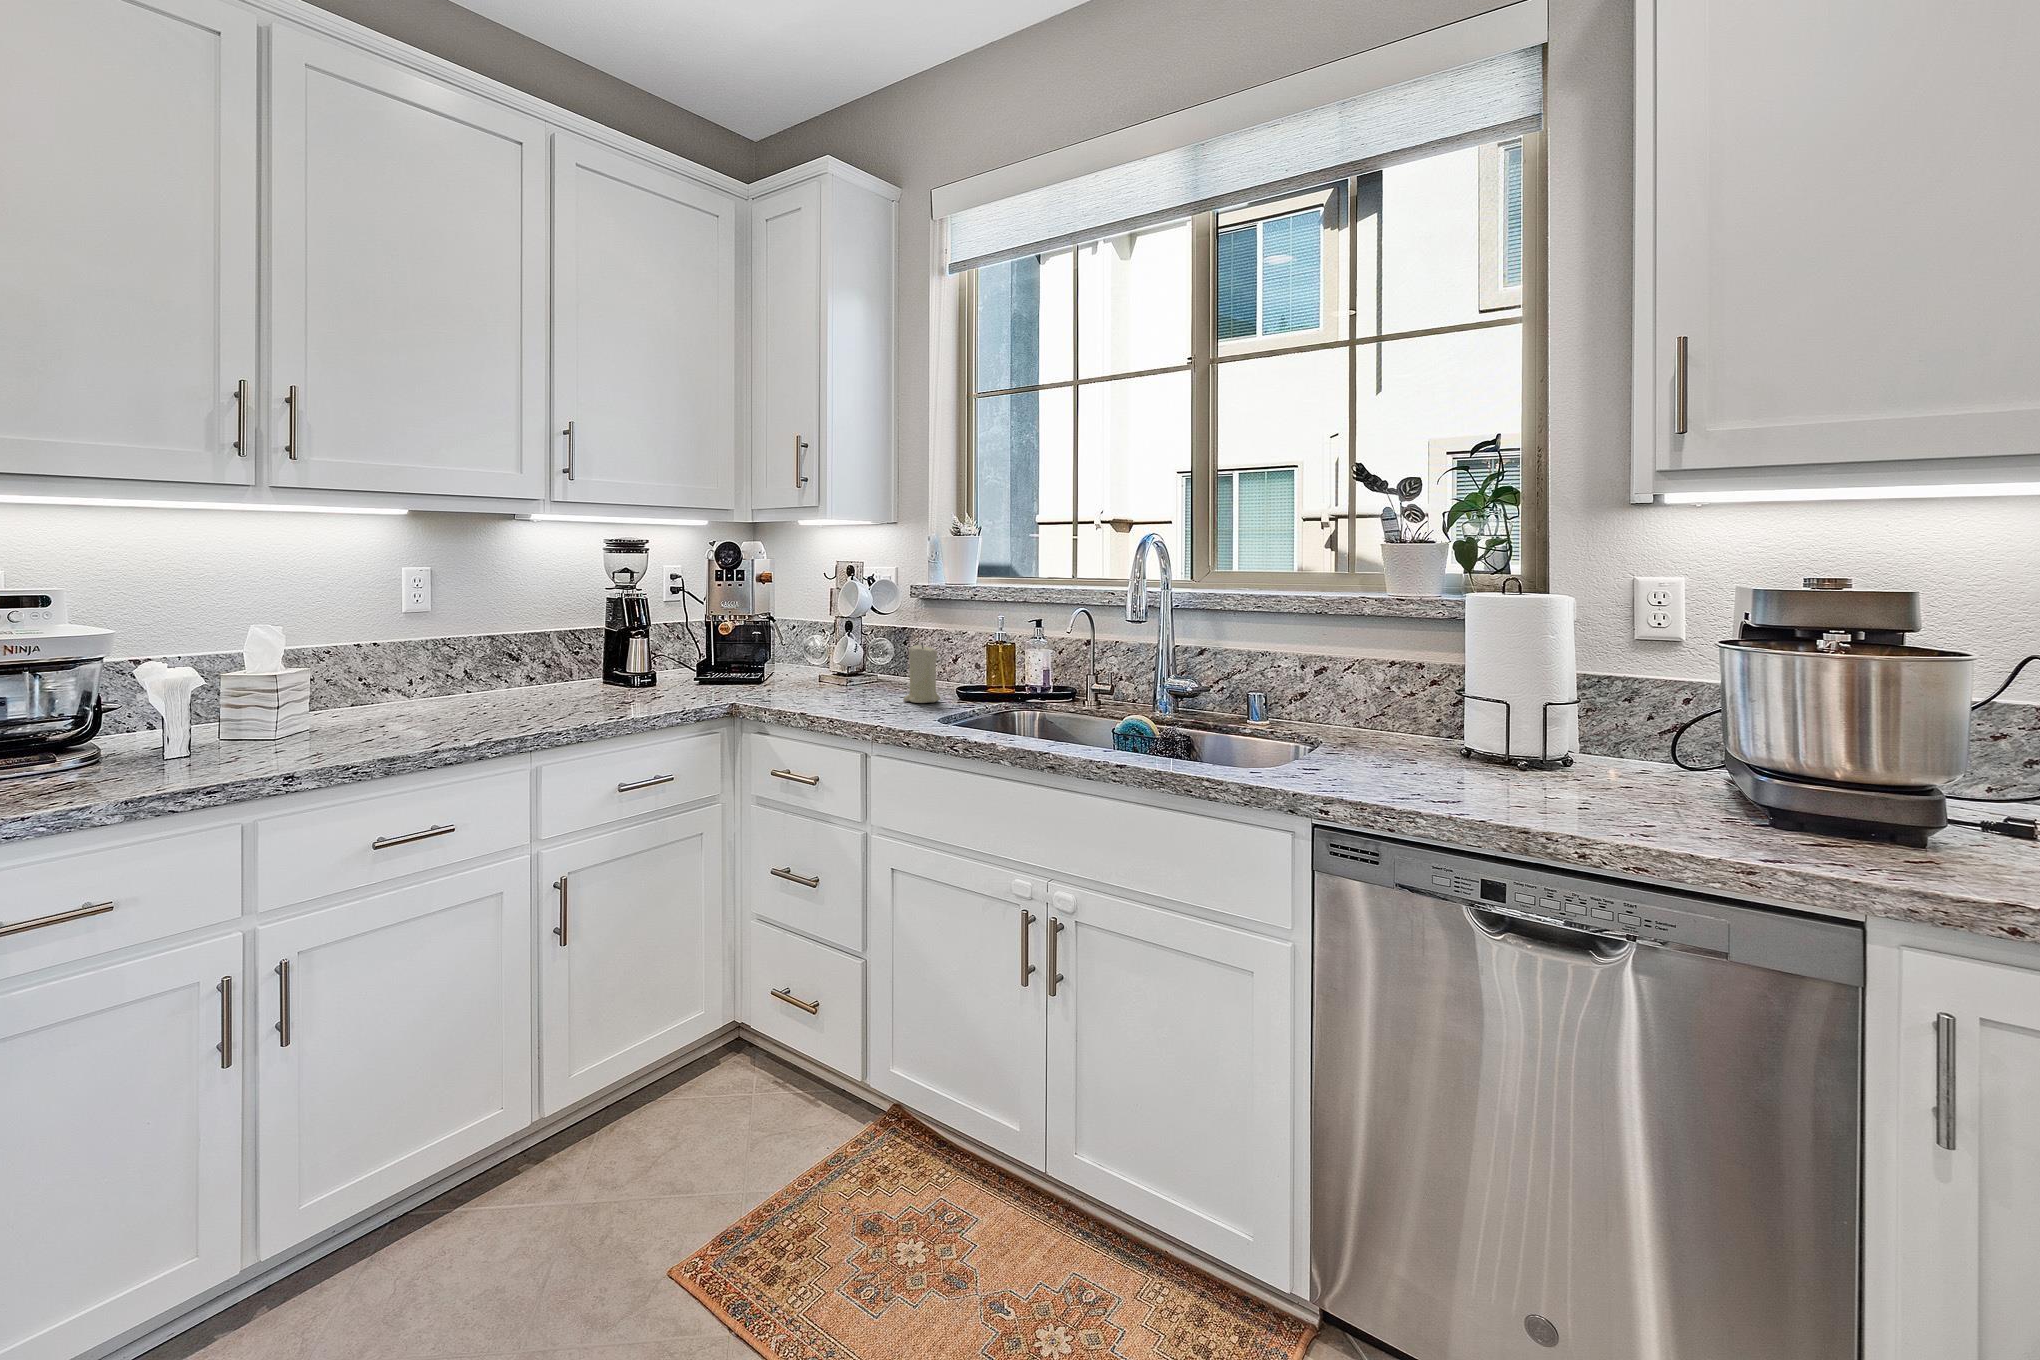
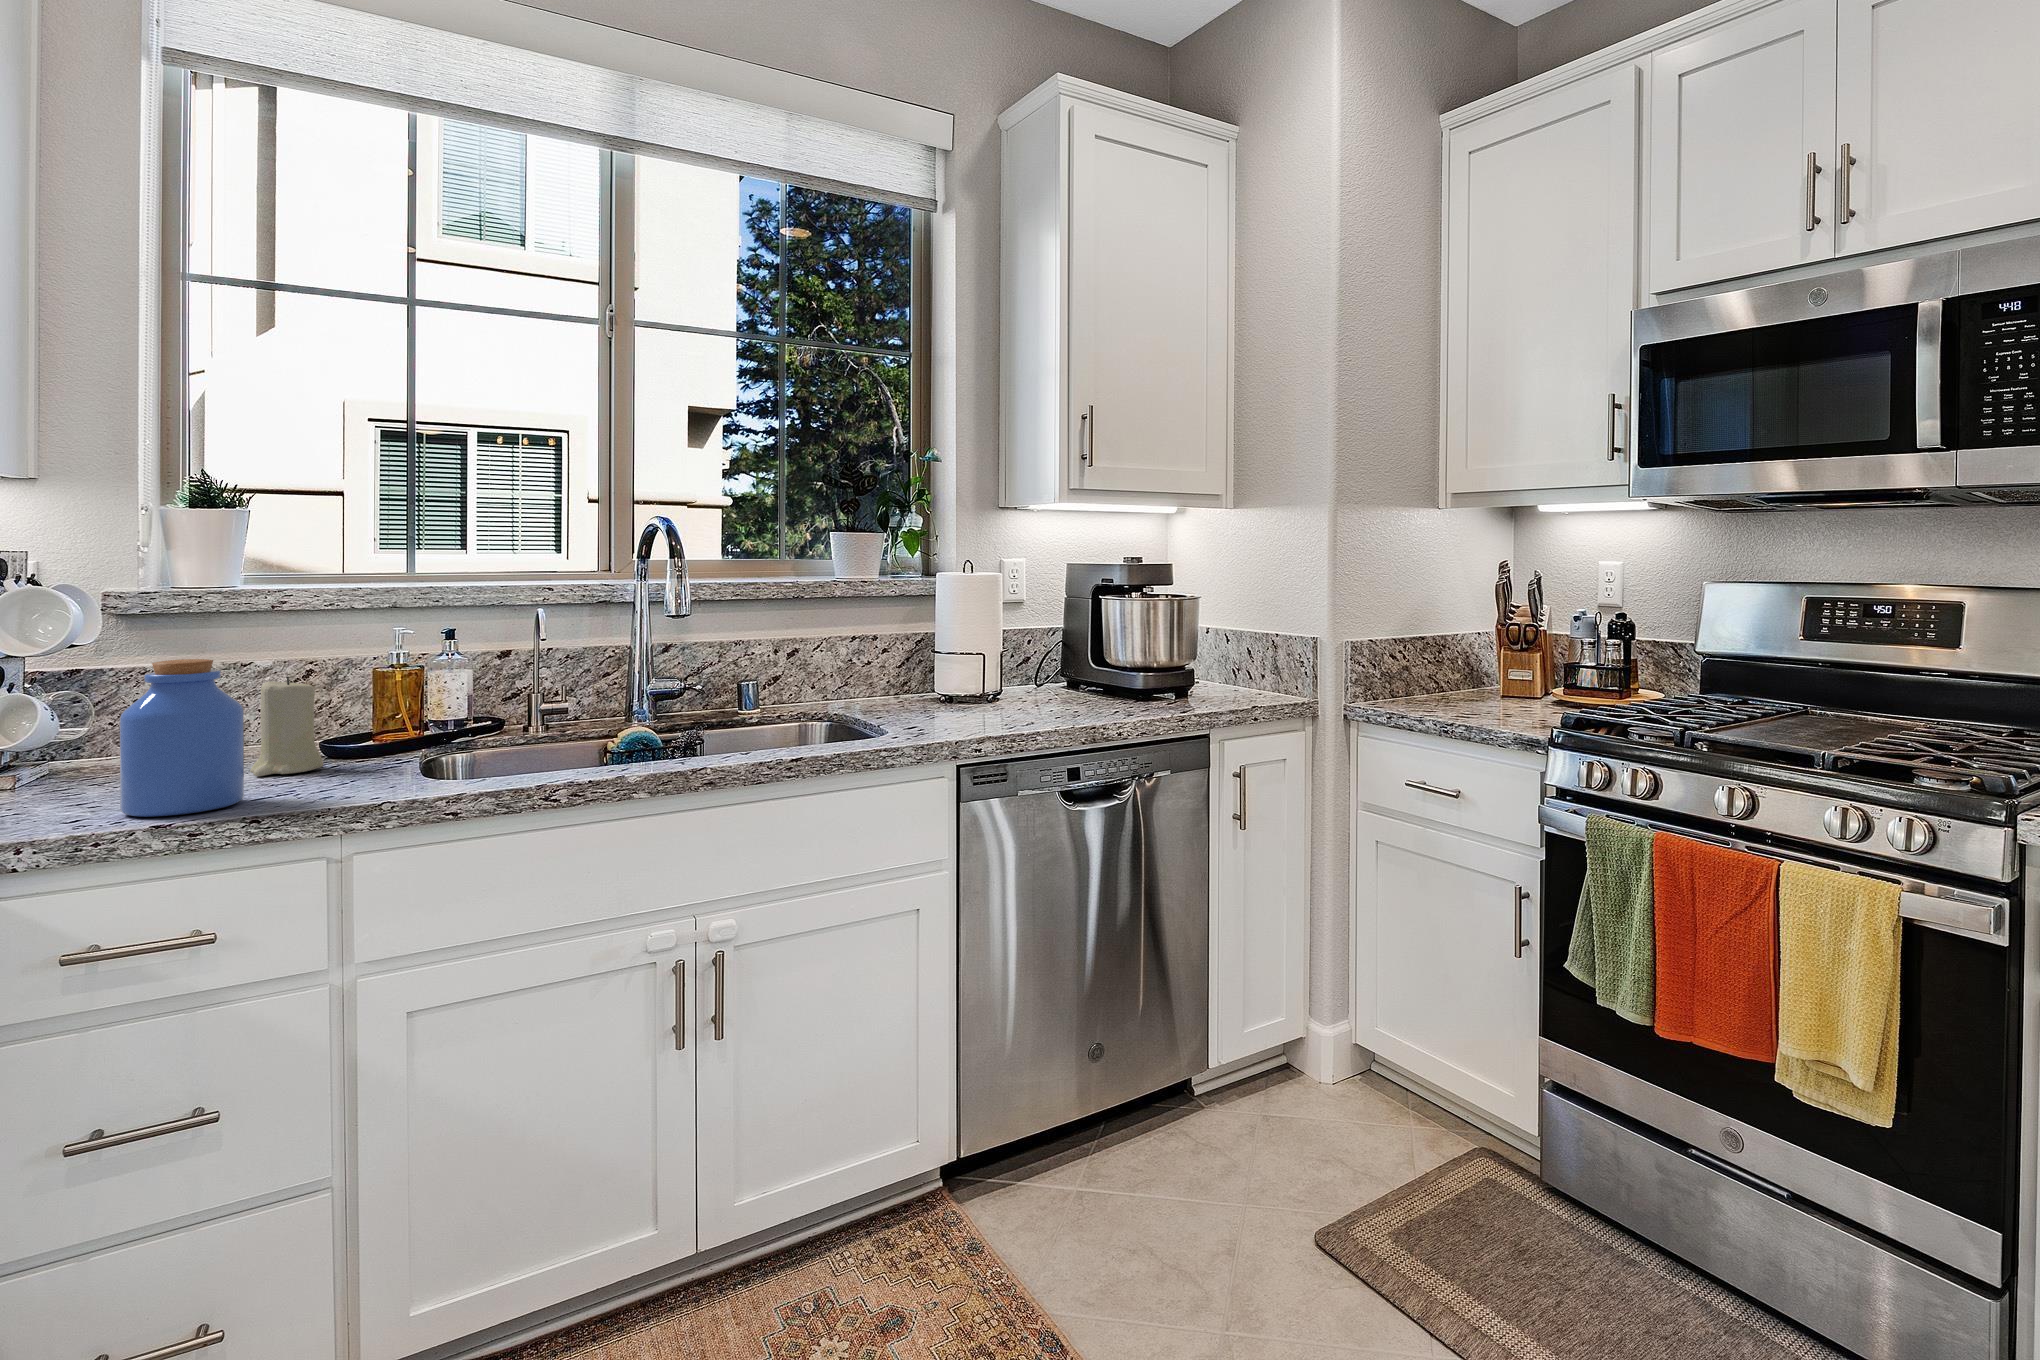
jar: none [802,627,853,713] -> present [120,659,244,817]

